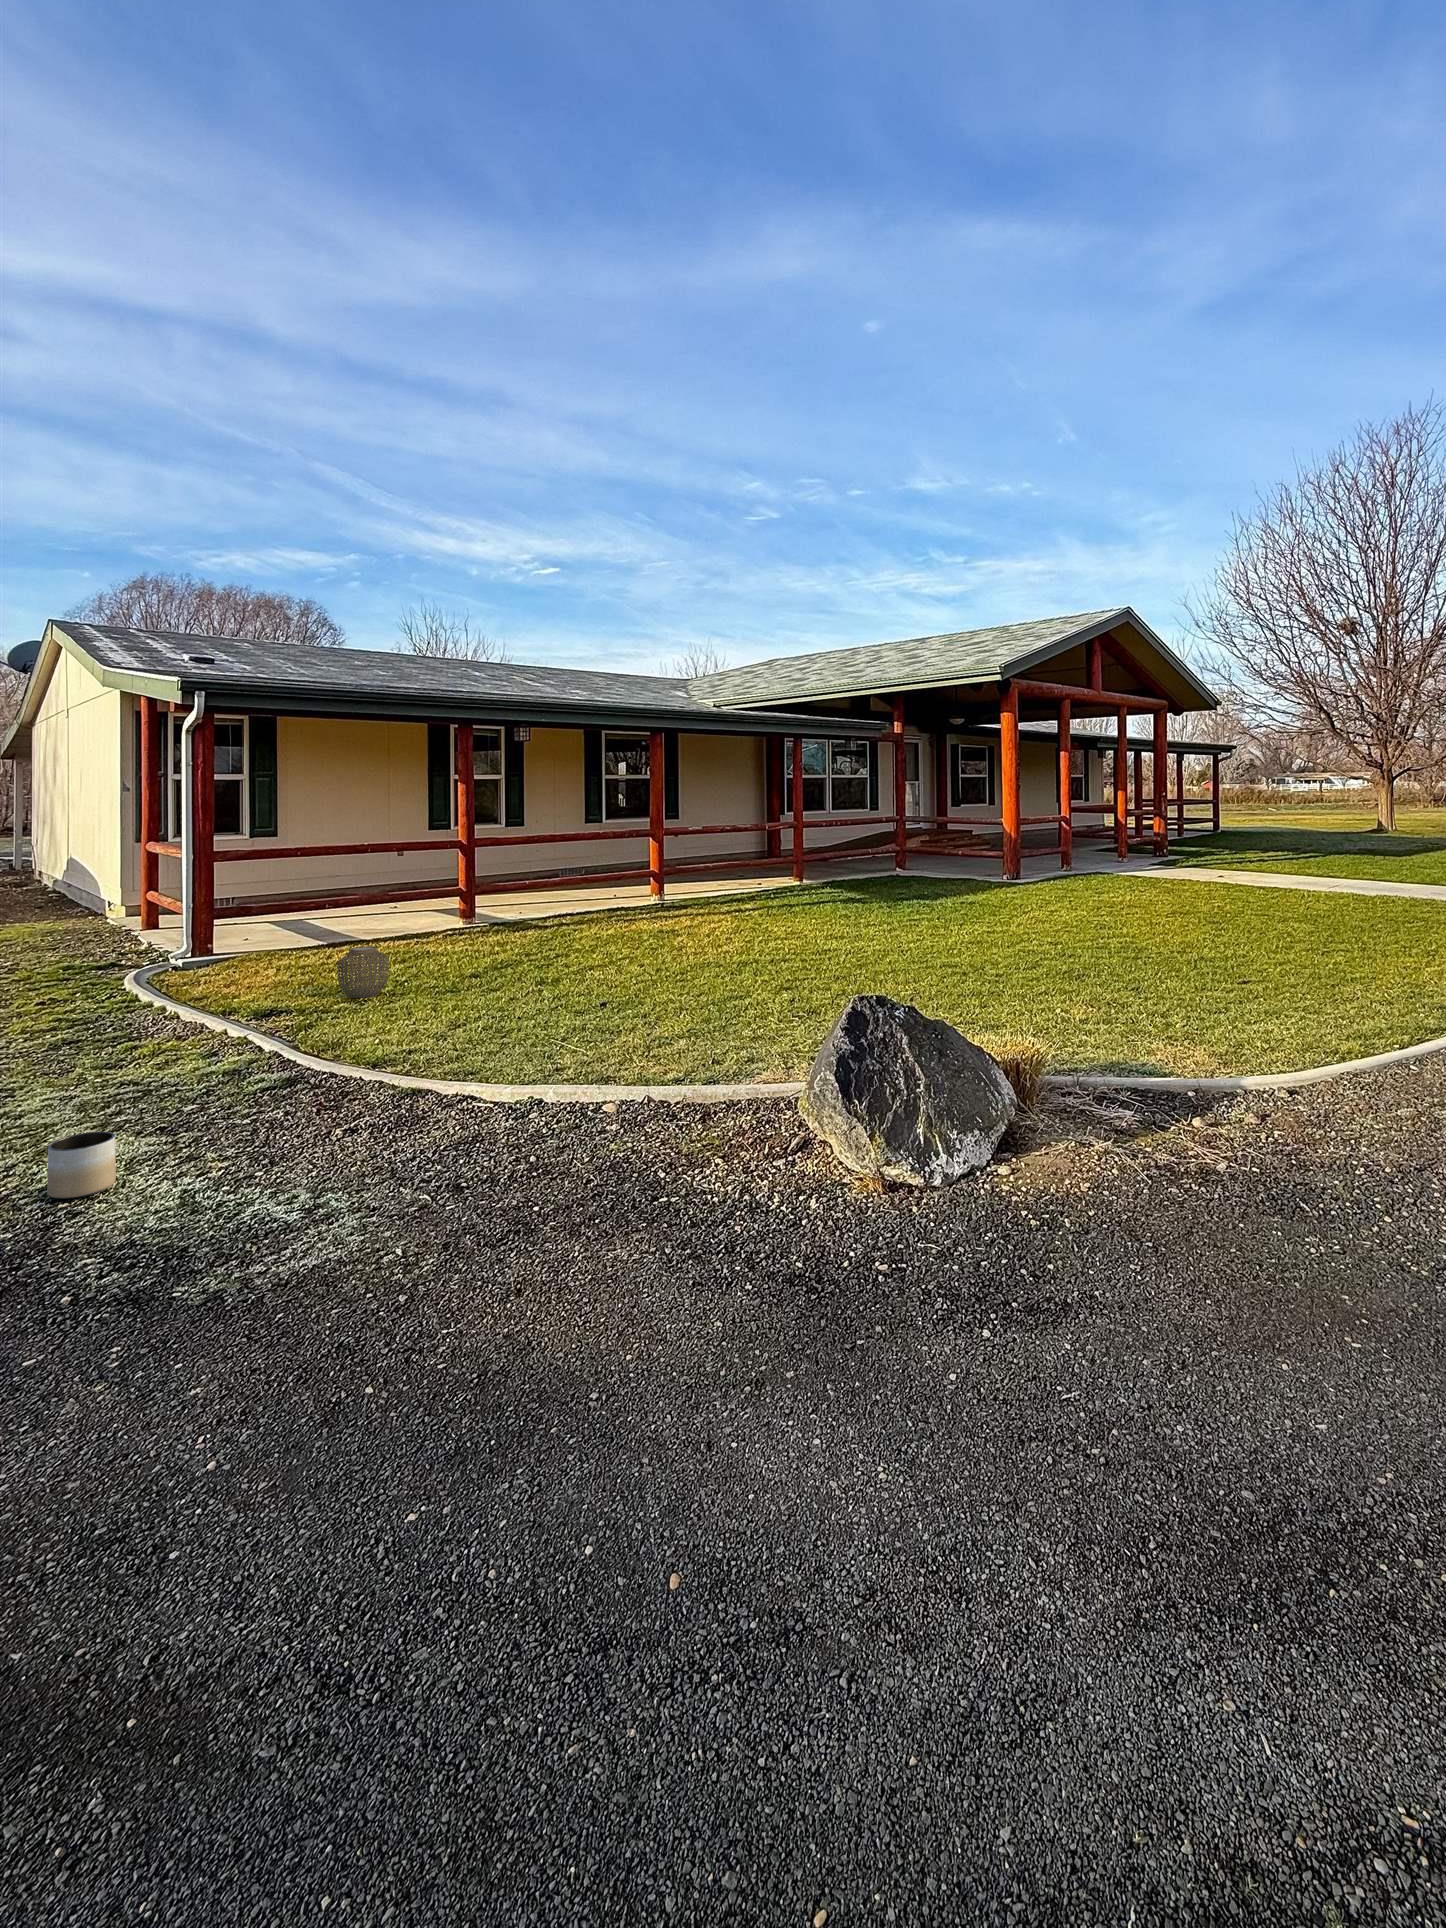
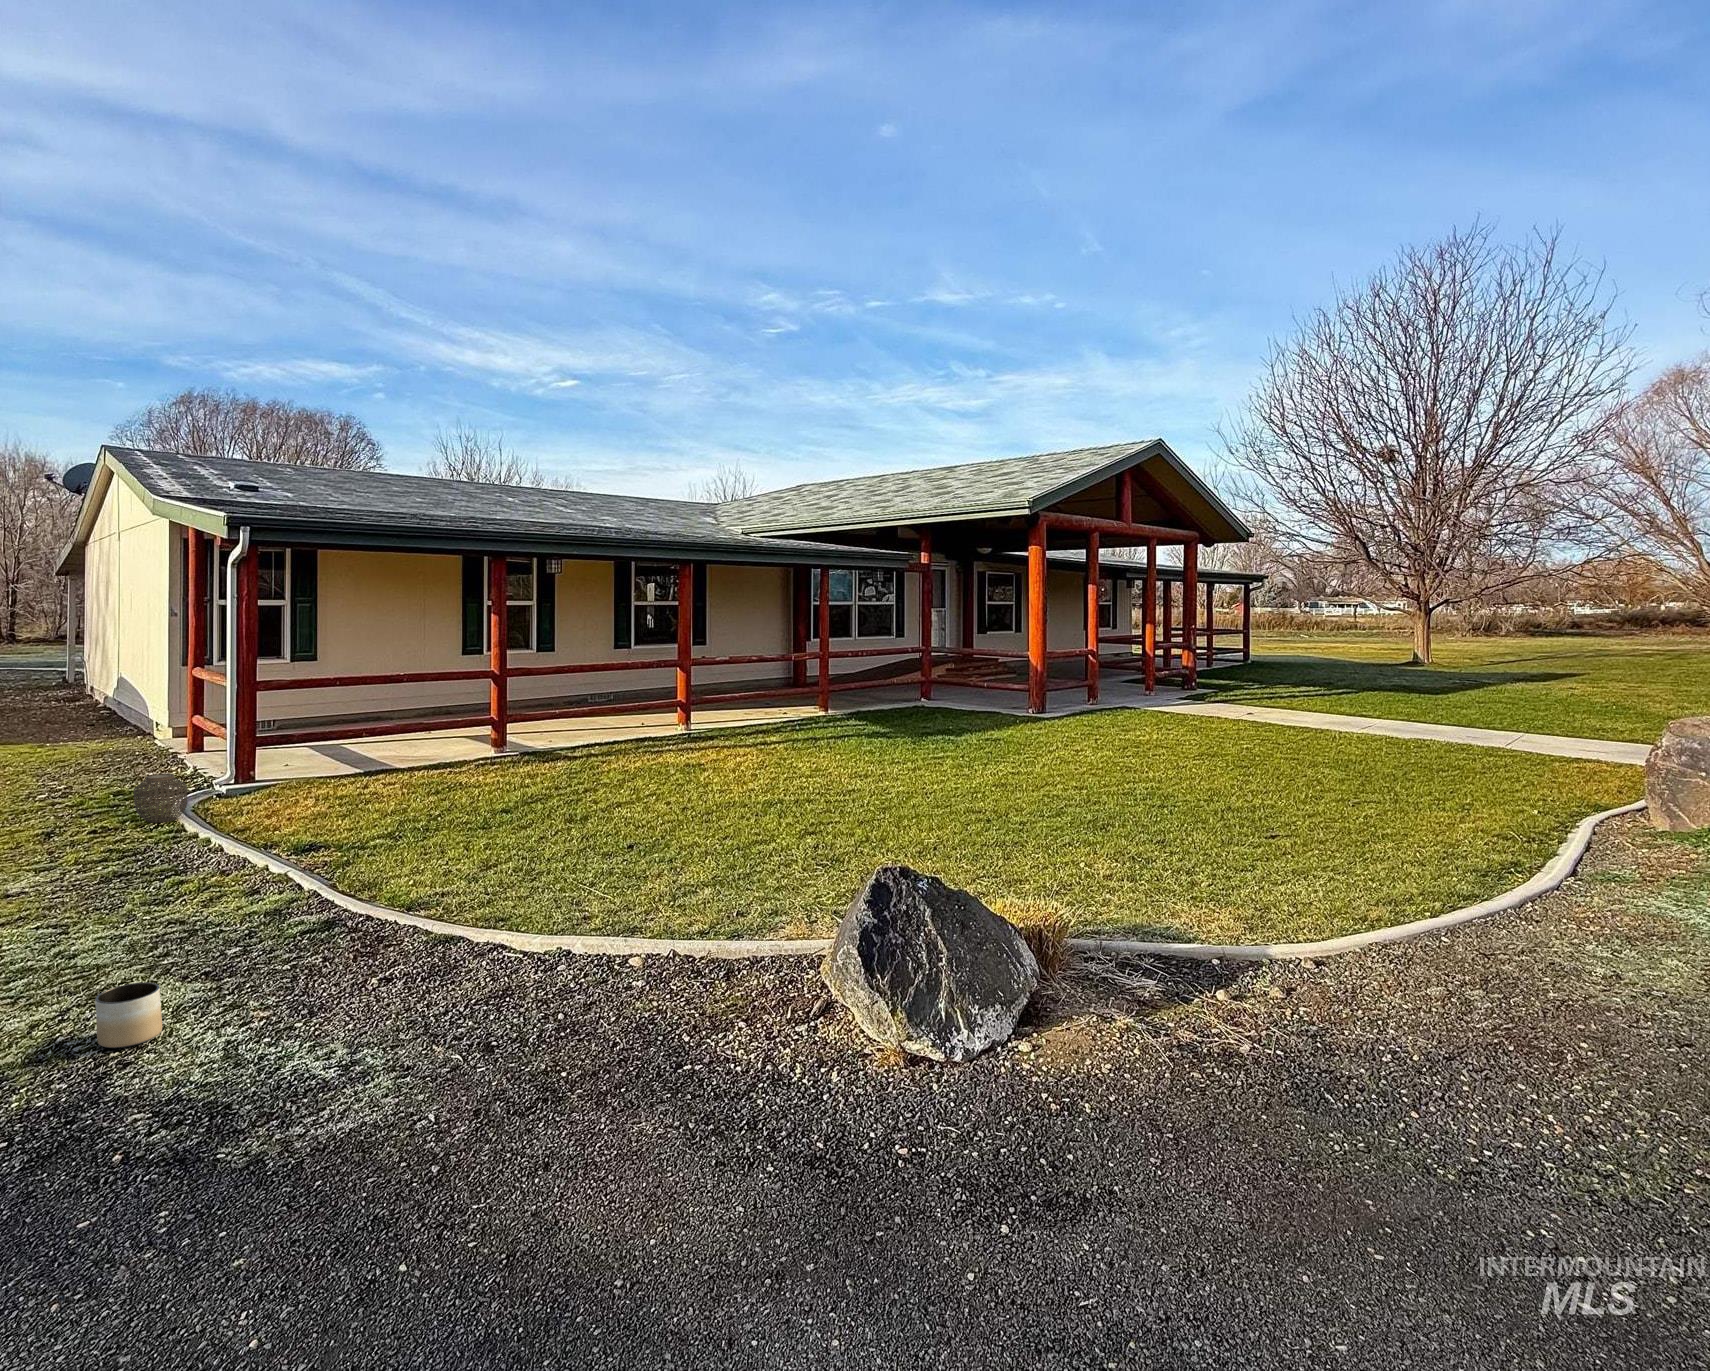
woven basket: present [338,946,389,998] -> present [134,774,187,823]

